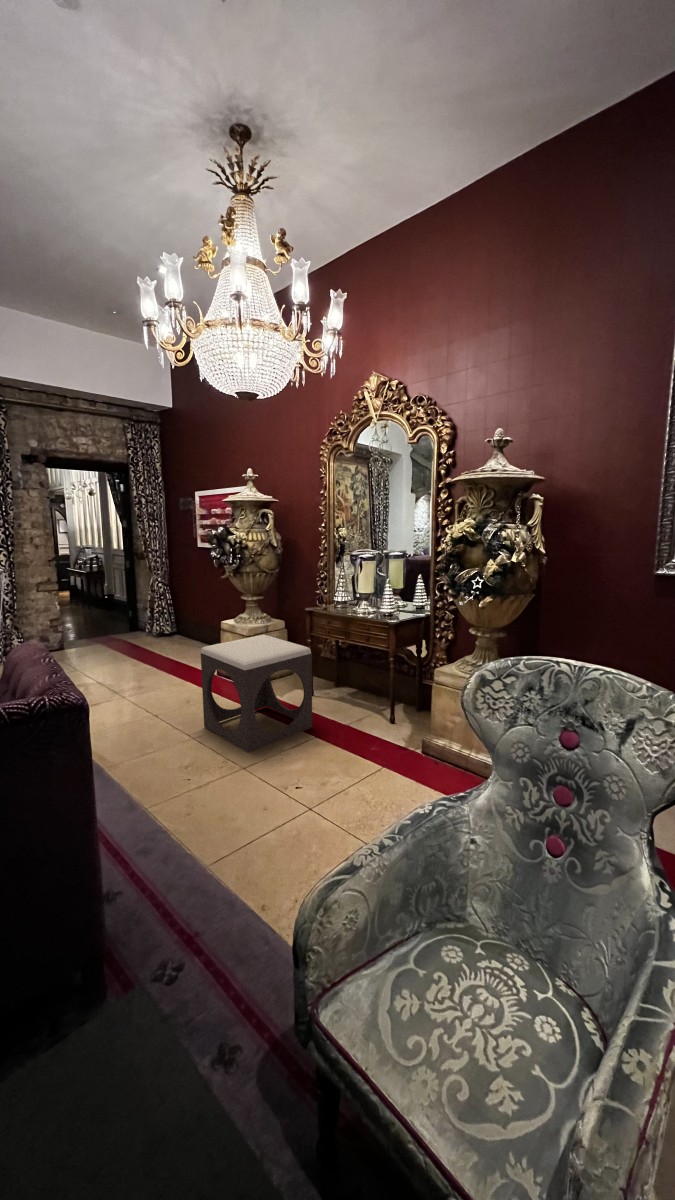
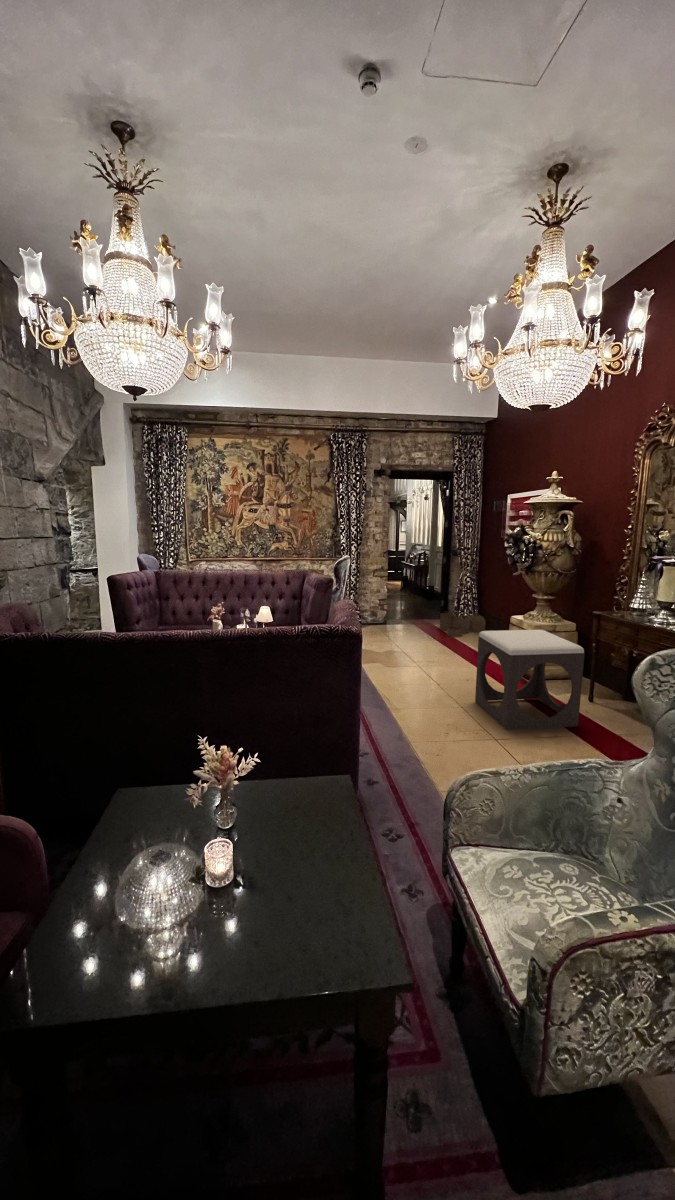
woven basket: none [133,621,187,653] -> present [440,613,486,637]

